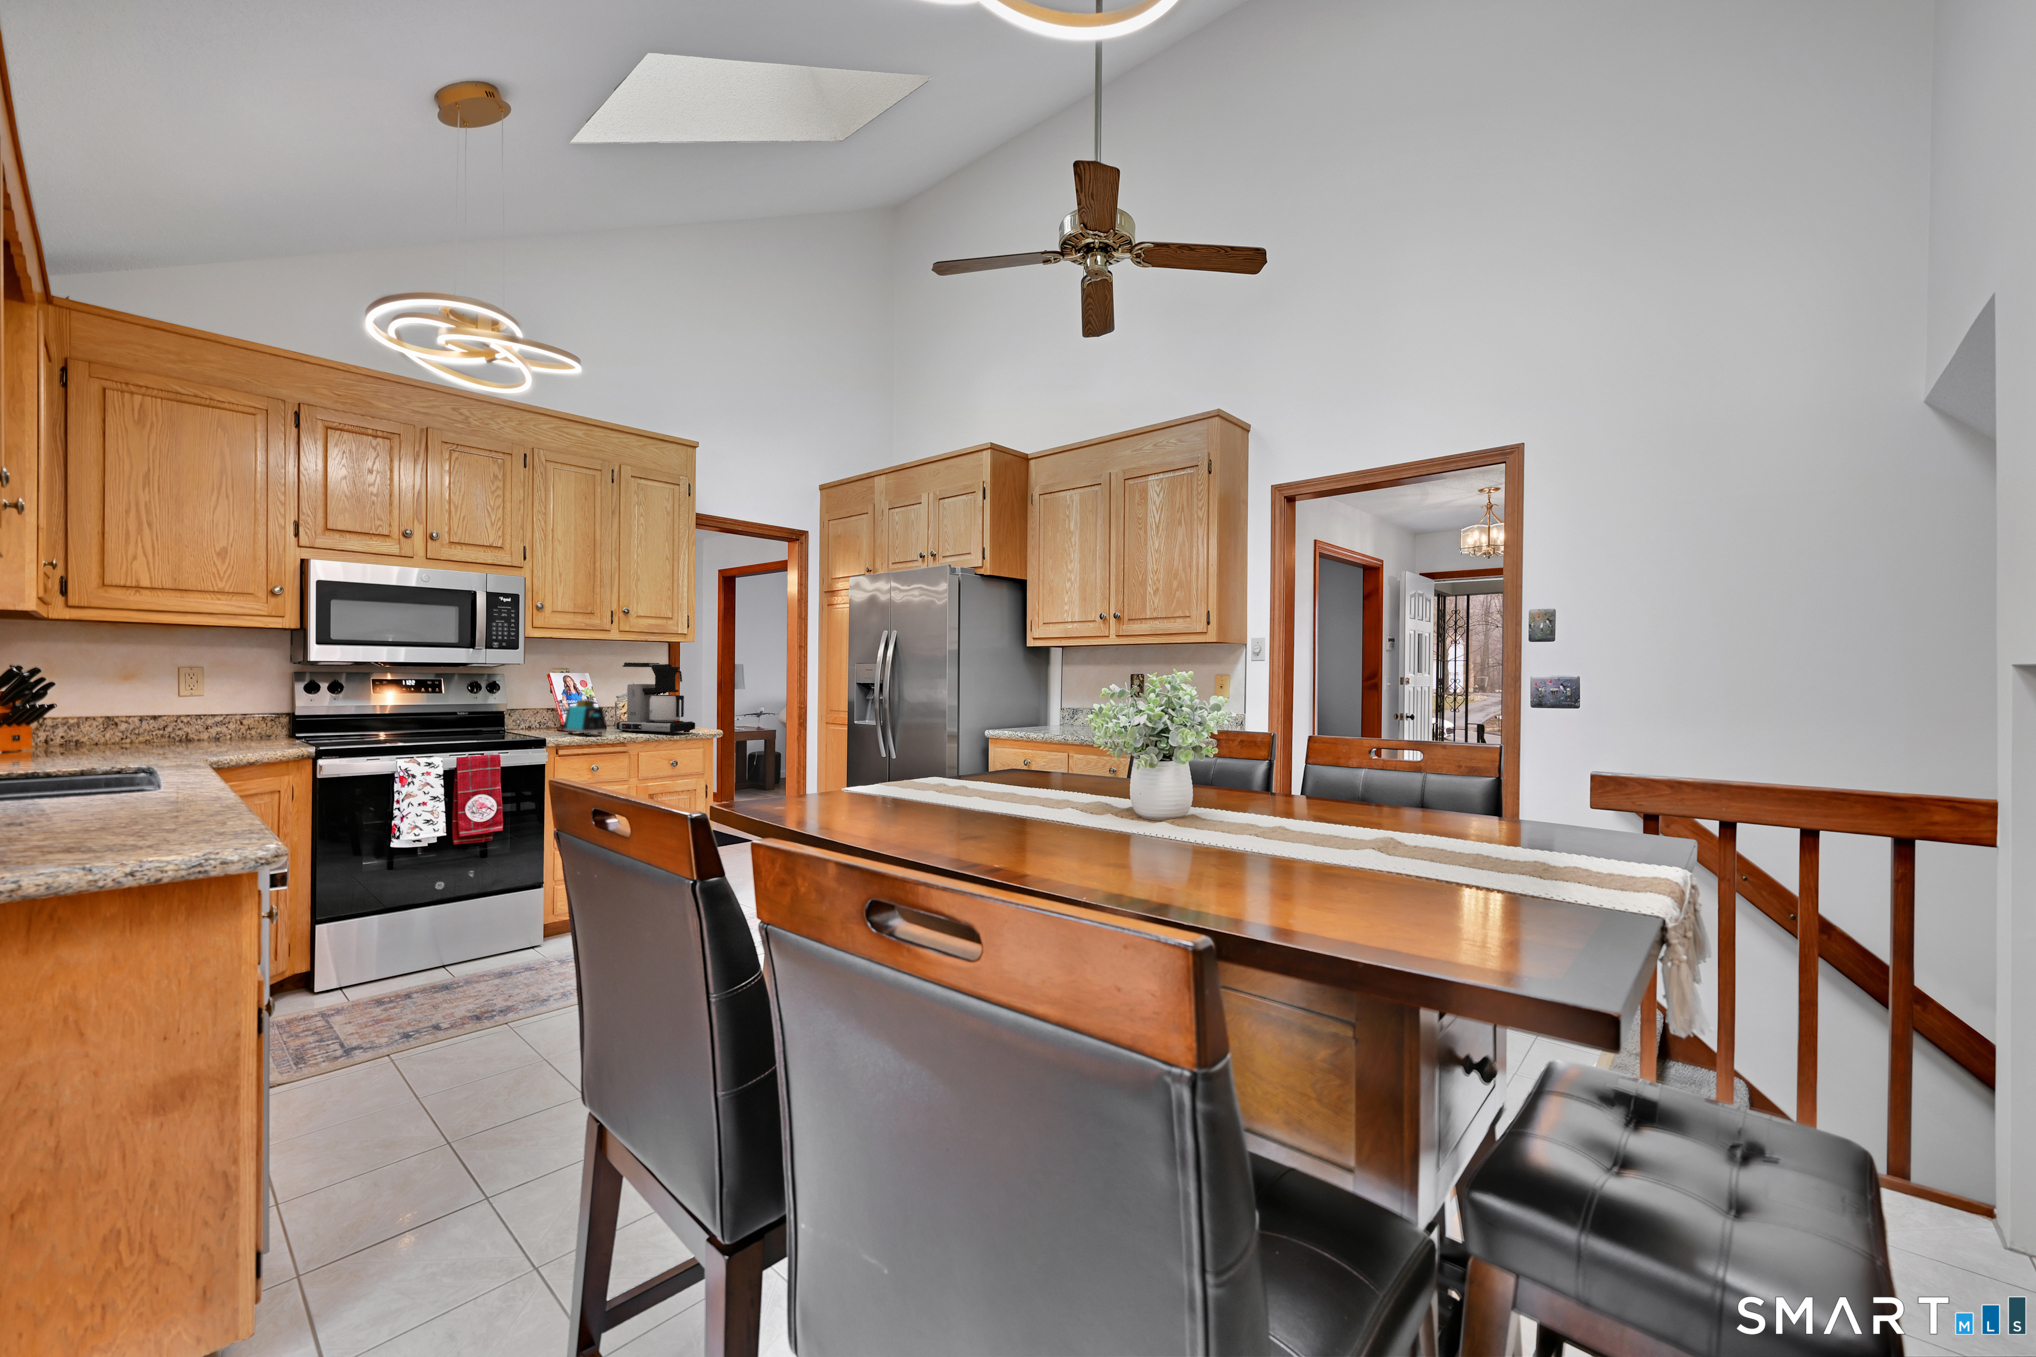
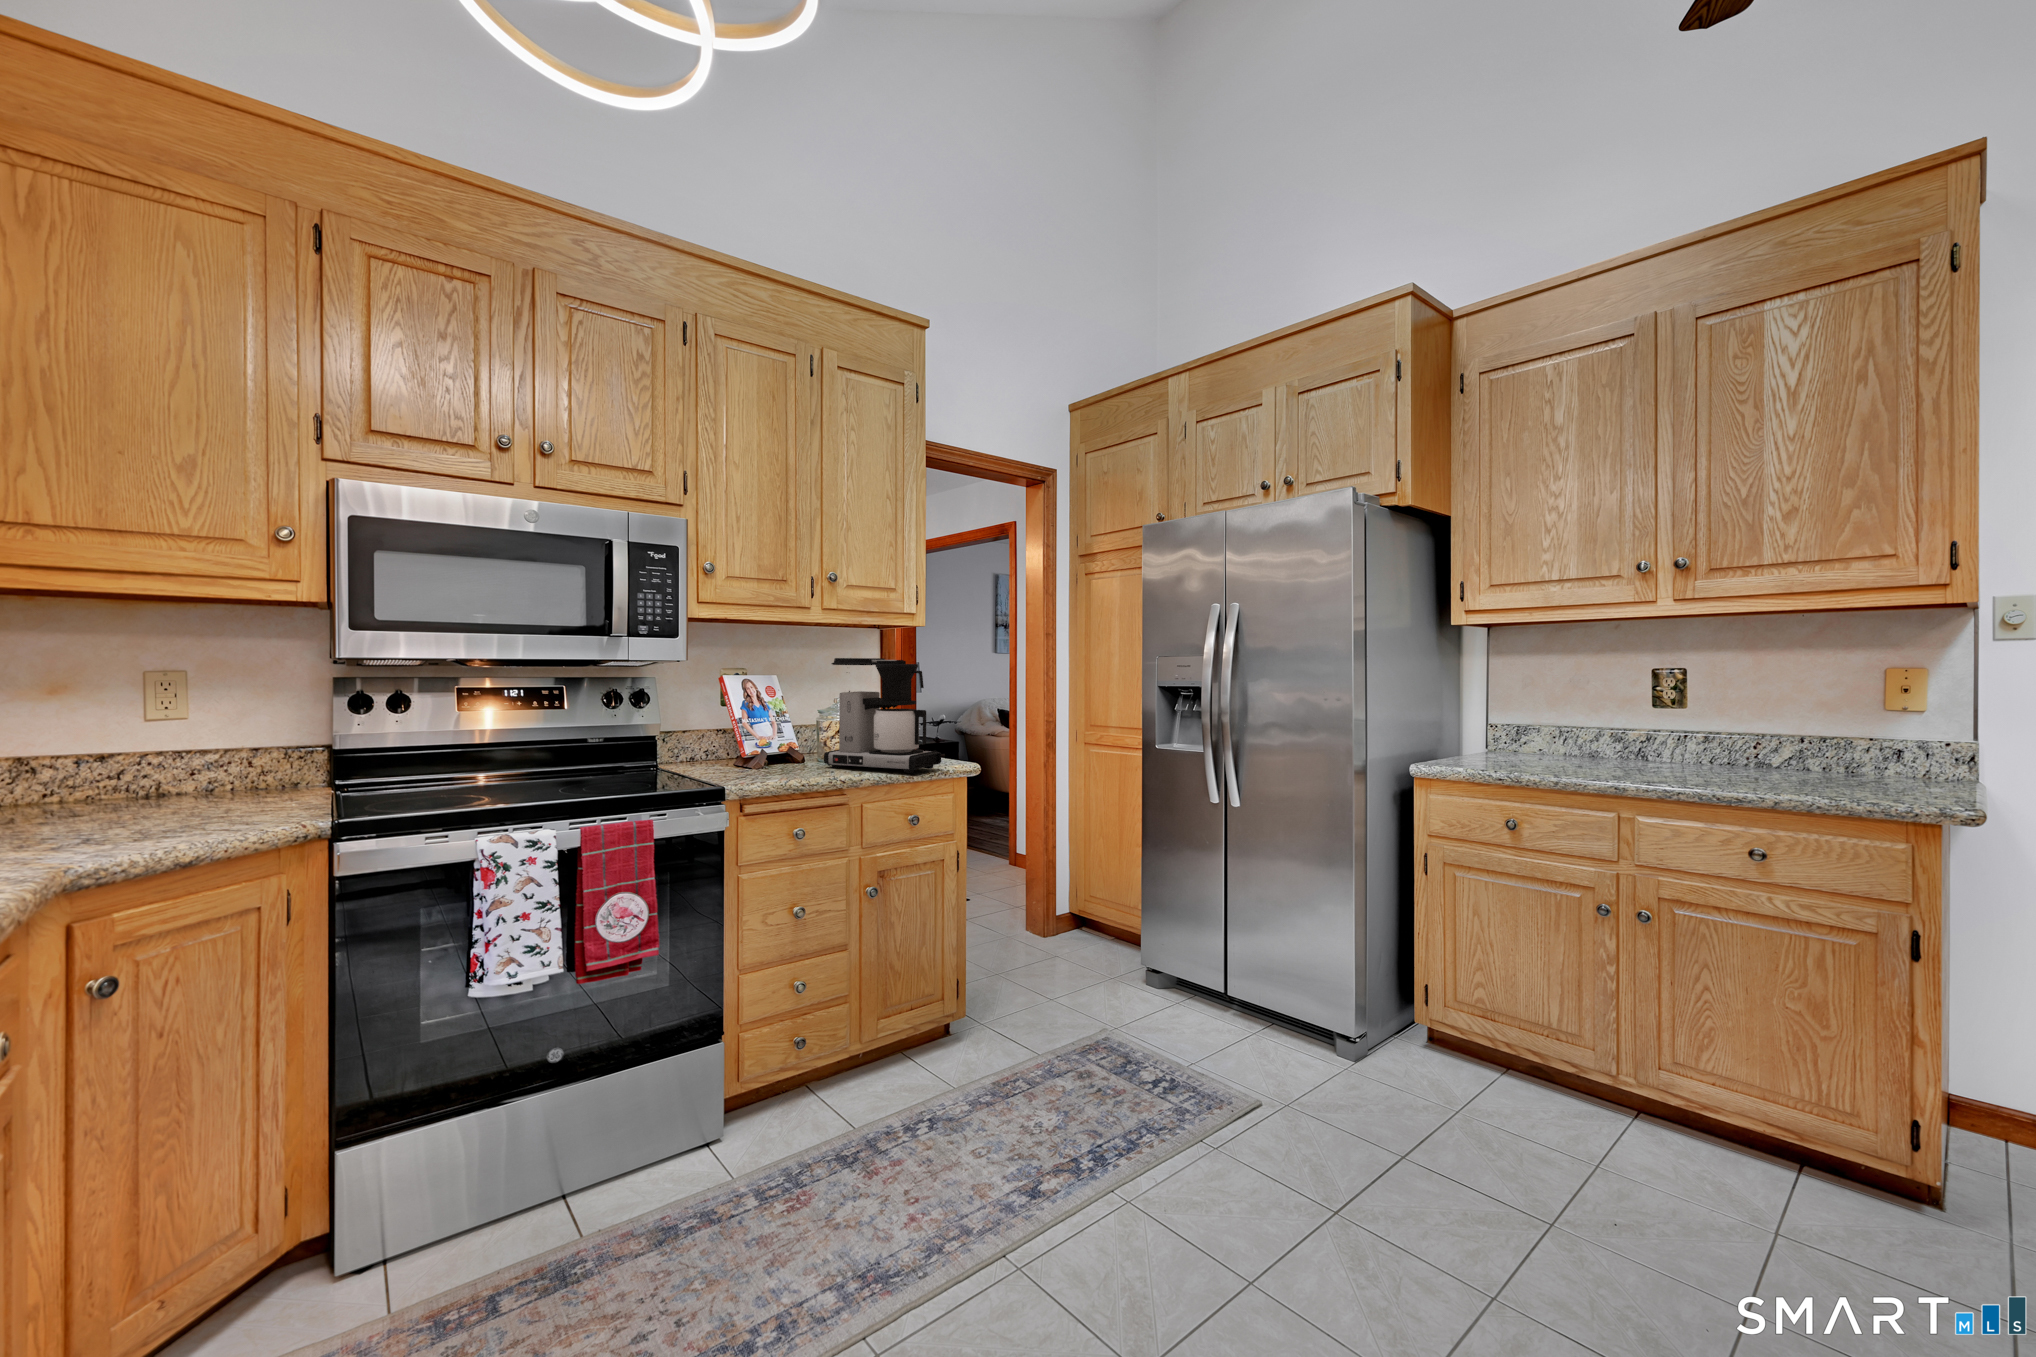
toaster: present [563,700,607,736] -> none [747,719,815,780]

